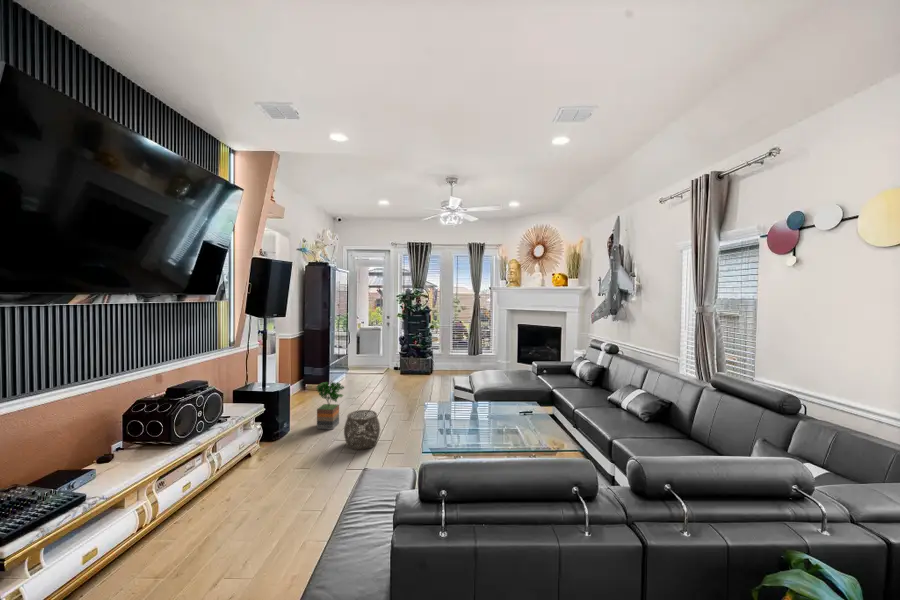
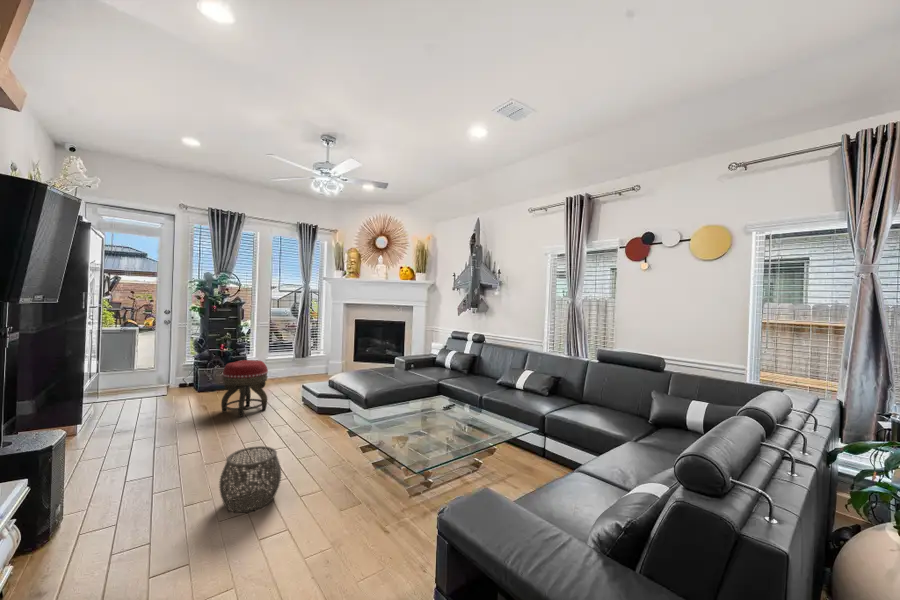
footstool: none [399,353,427,393] -> present [221,360,268,417]
potted tree: present [316,382,344,429] -> none [120,415,186,504]

